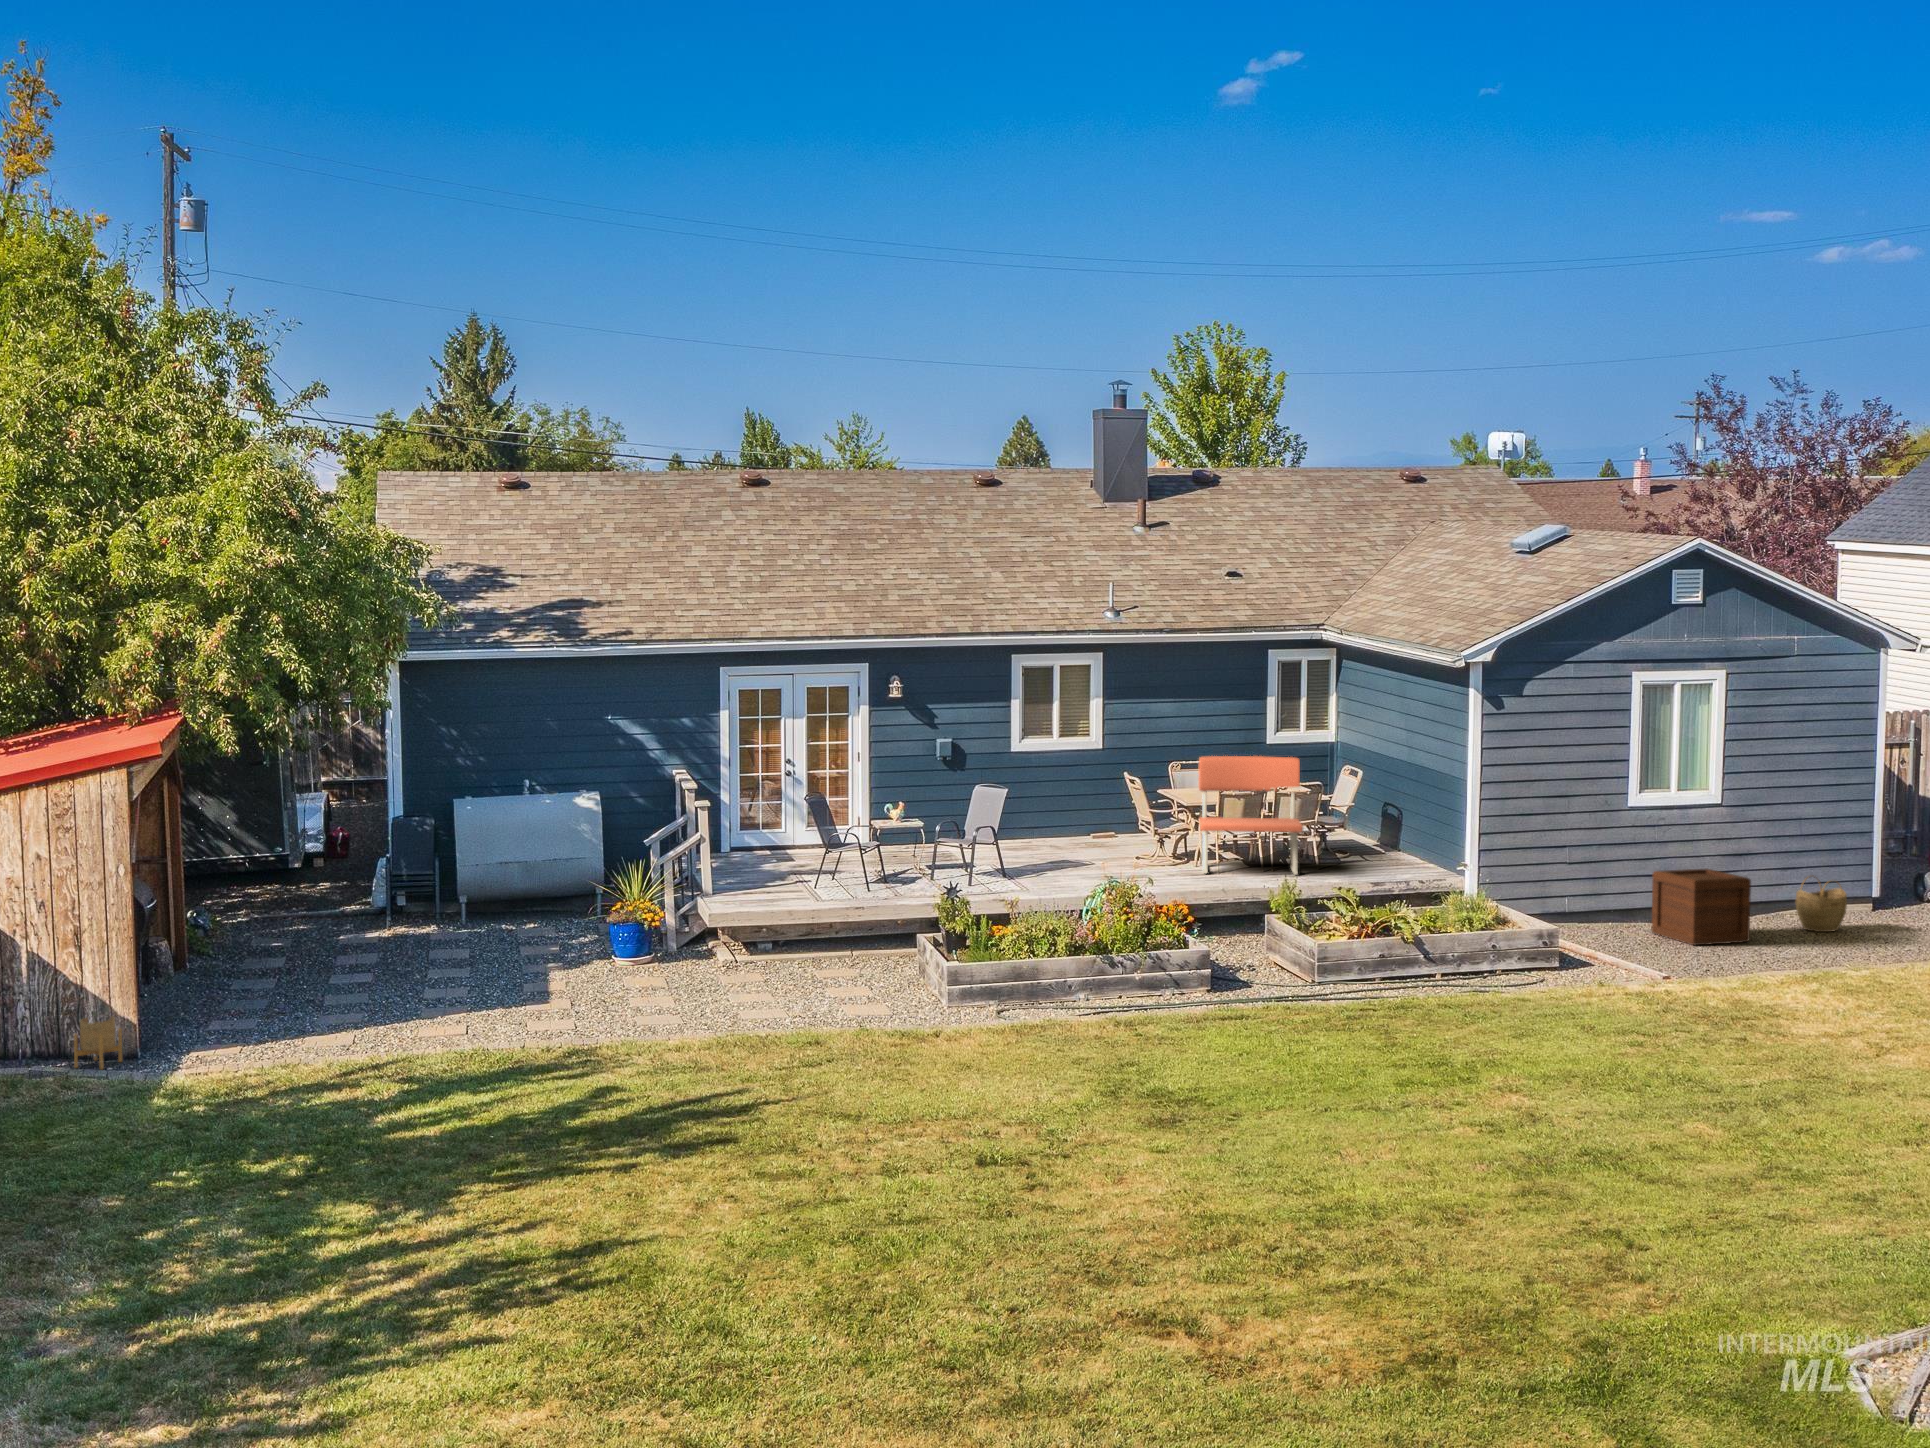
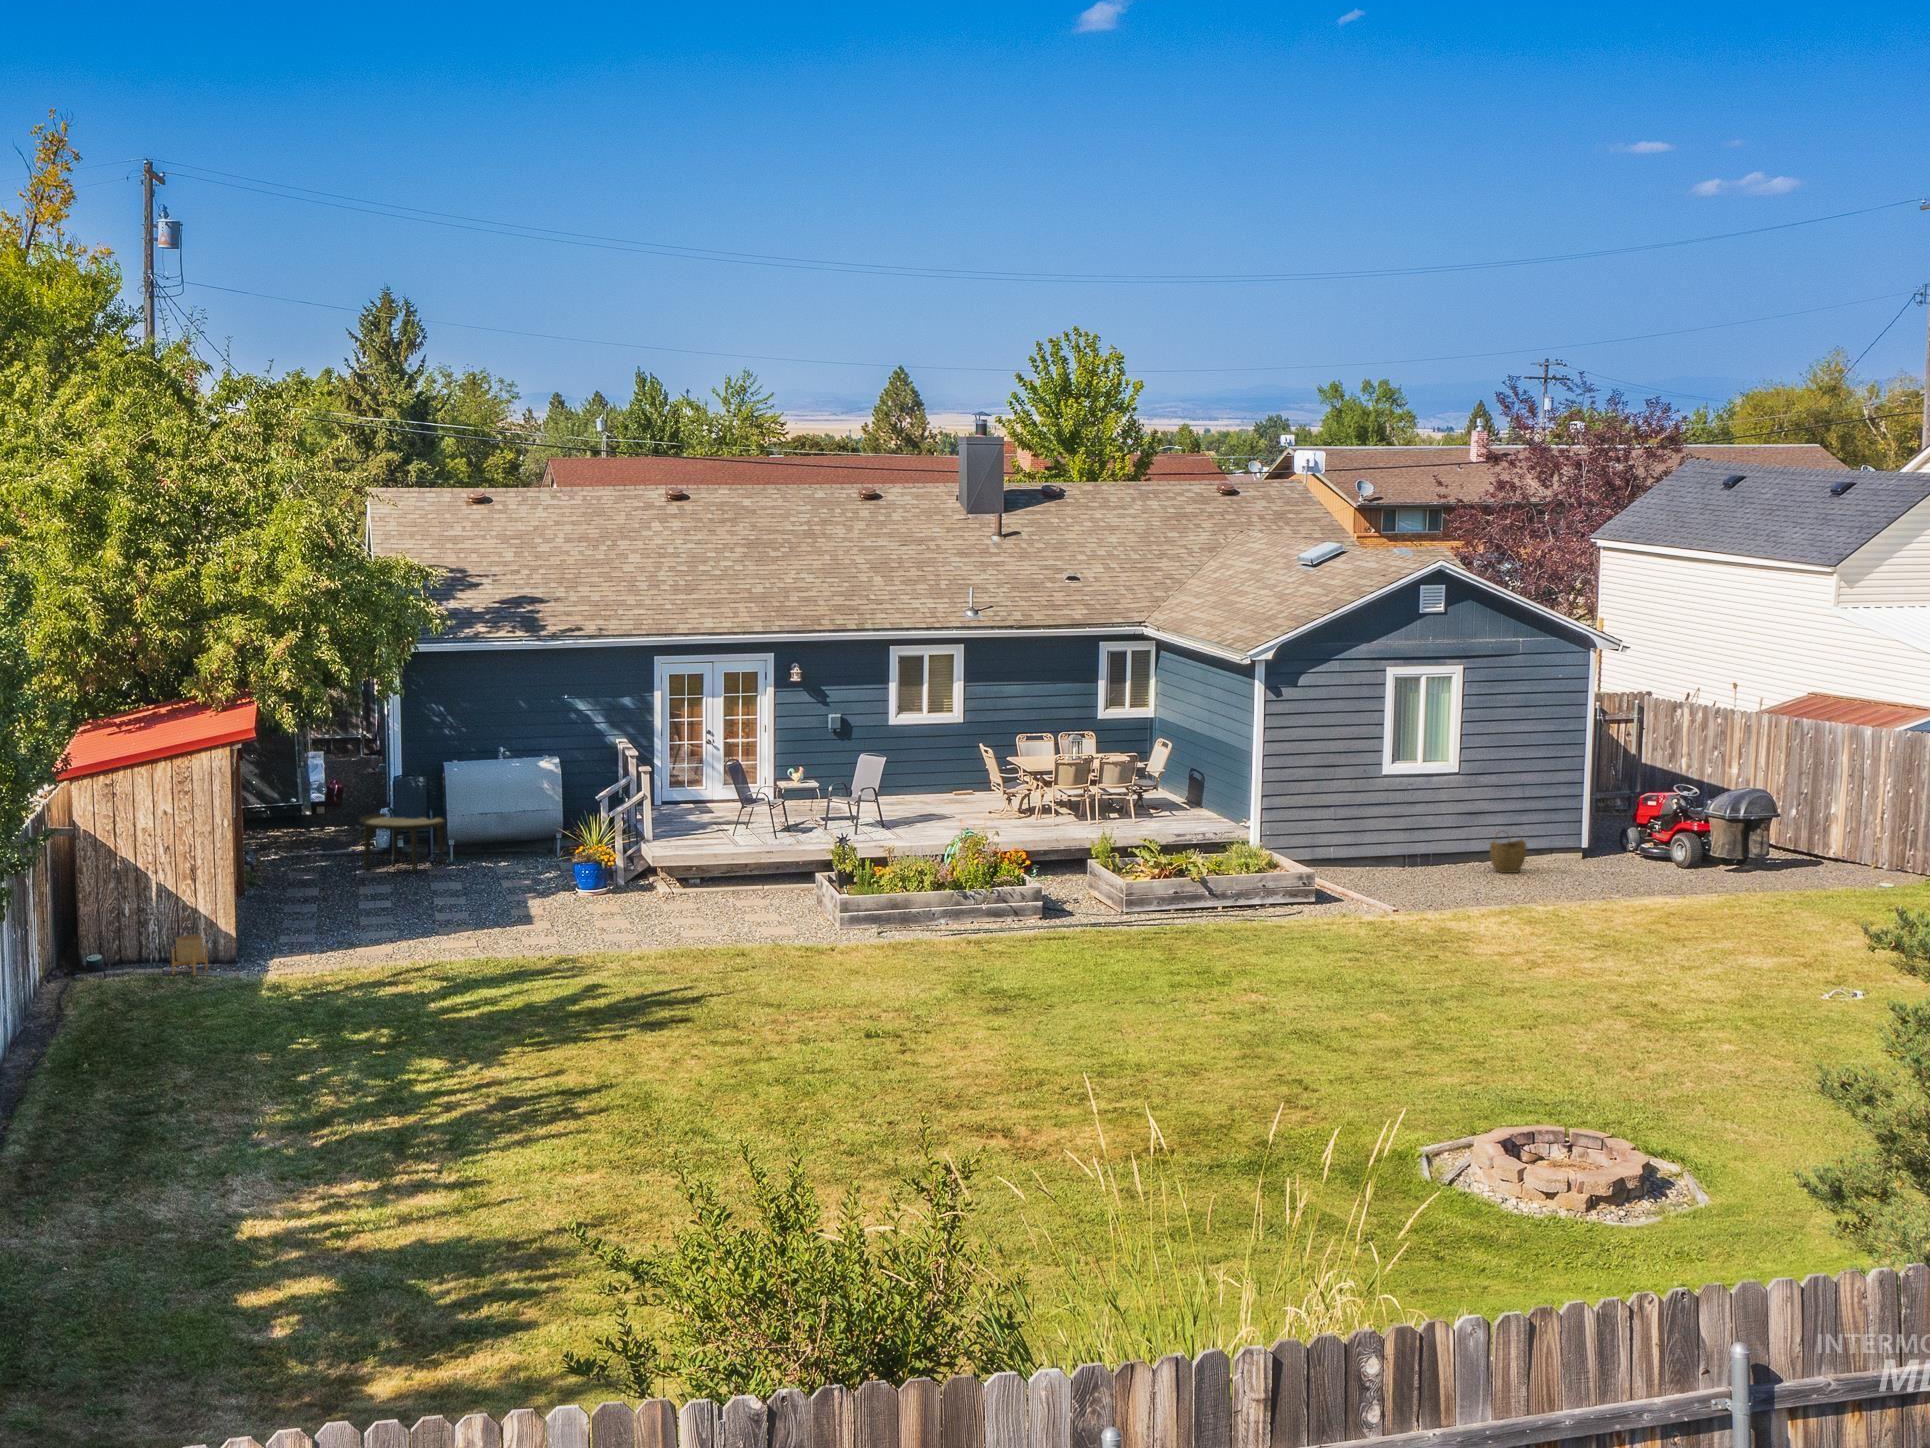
bench: present [1198,756,1303,875] -> none [1041,733,1121,827]
round table: none [364,861,472,937] -> present [360,813,445,873]
wooden crate: present [1651,869,1751,945] -> none [1381,825,1453,883]

